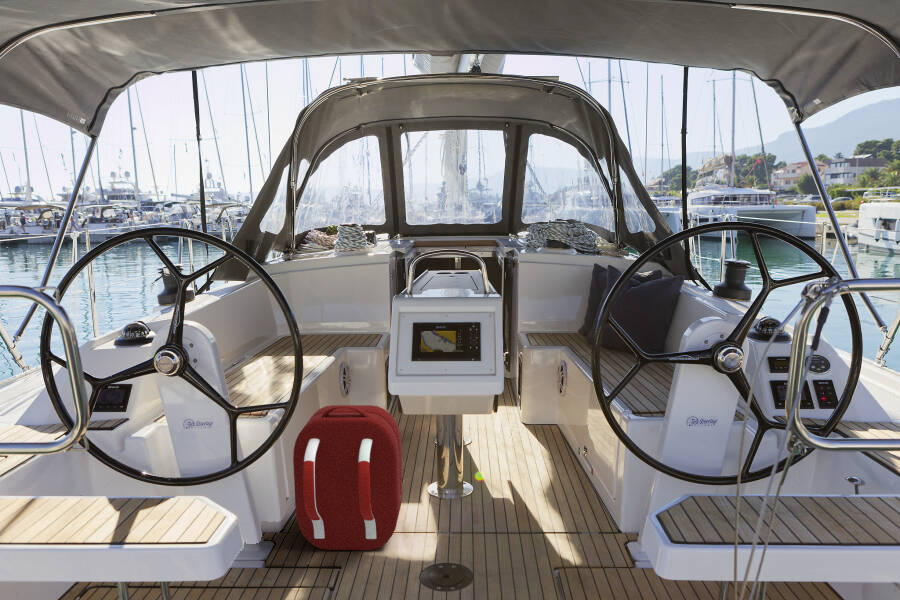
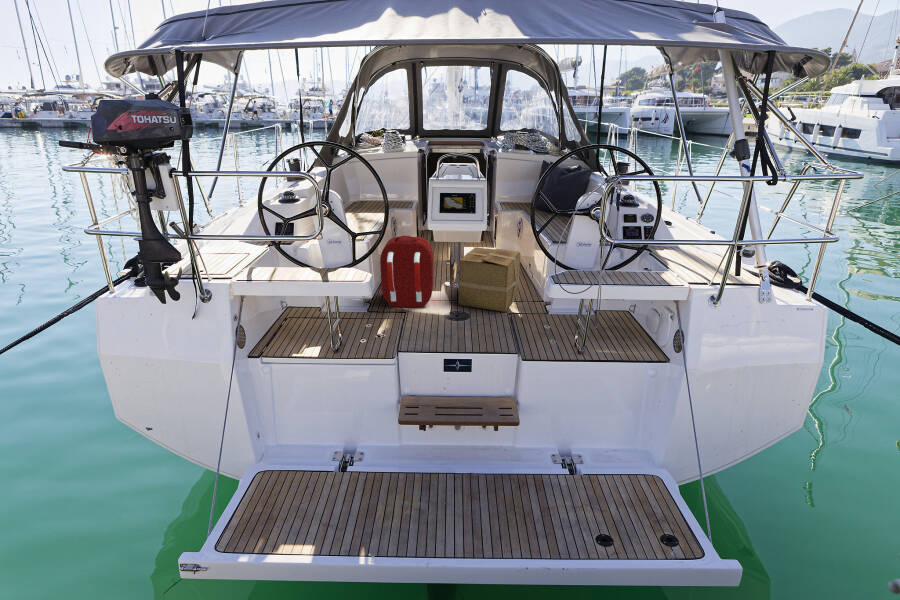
cardboard box: none [452,420,571,561] -> present [459,247,520,312]

